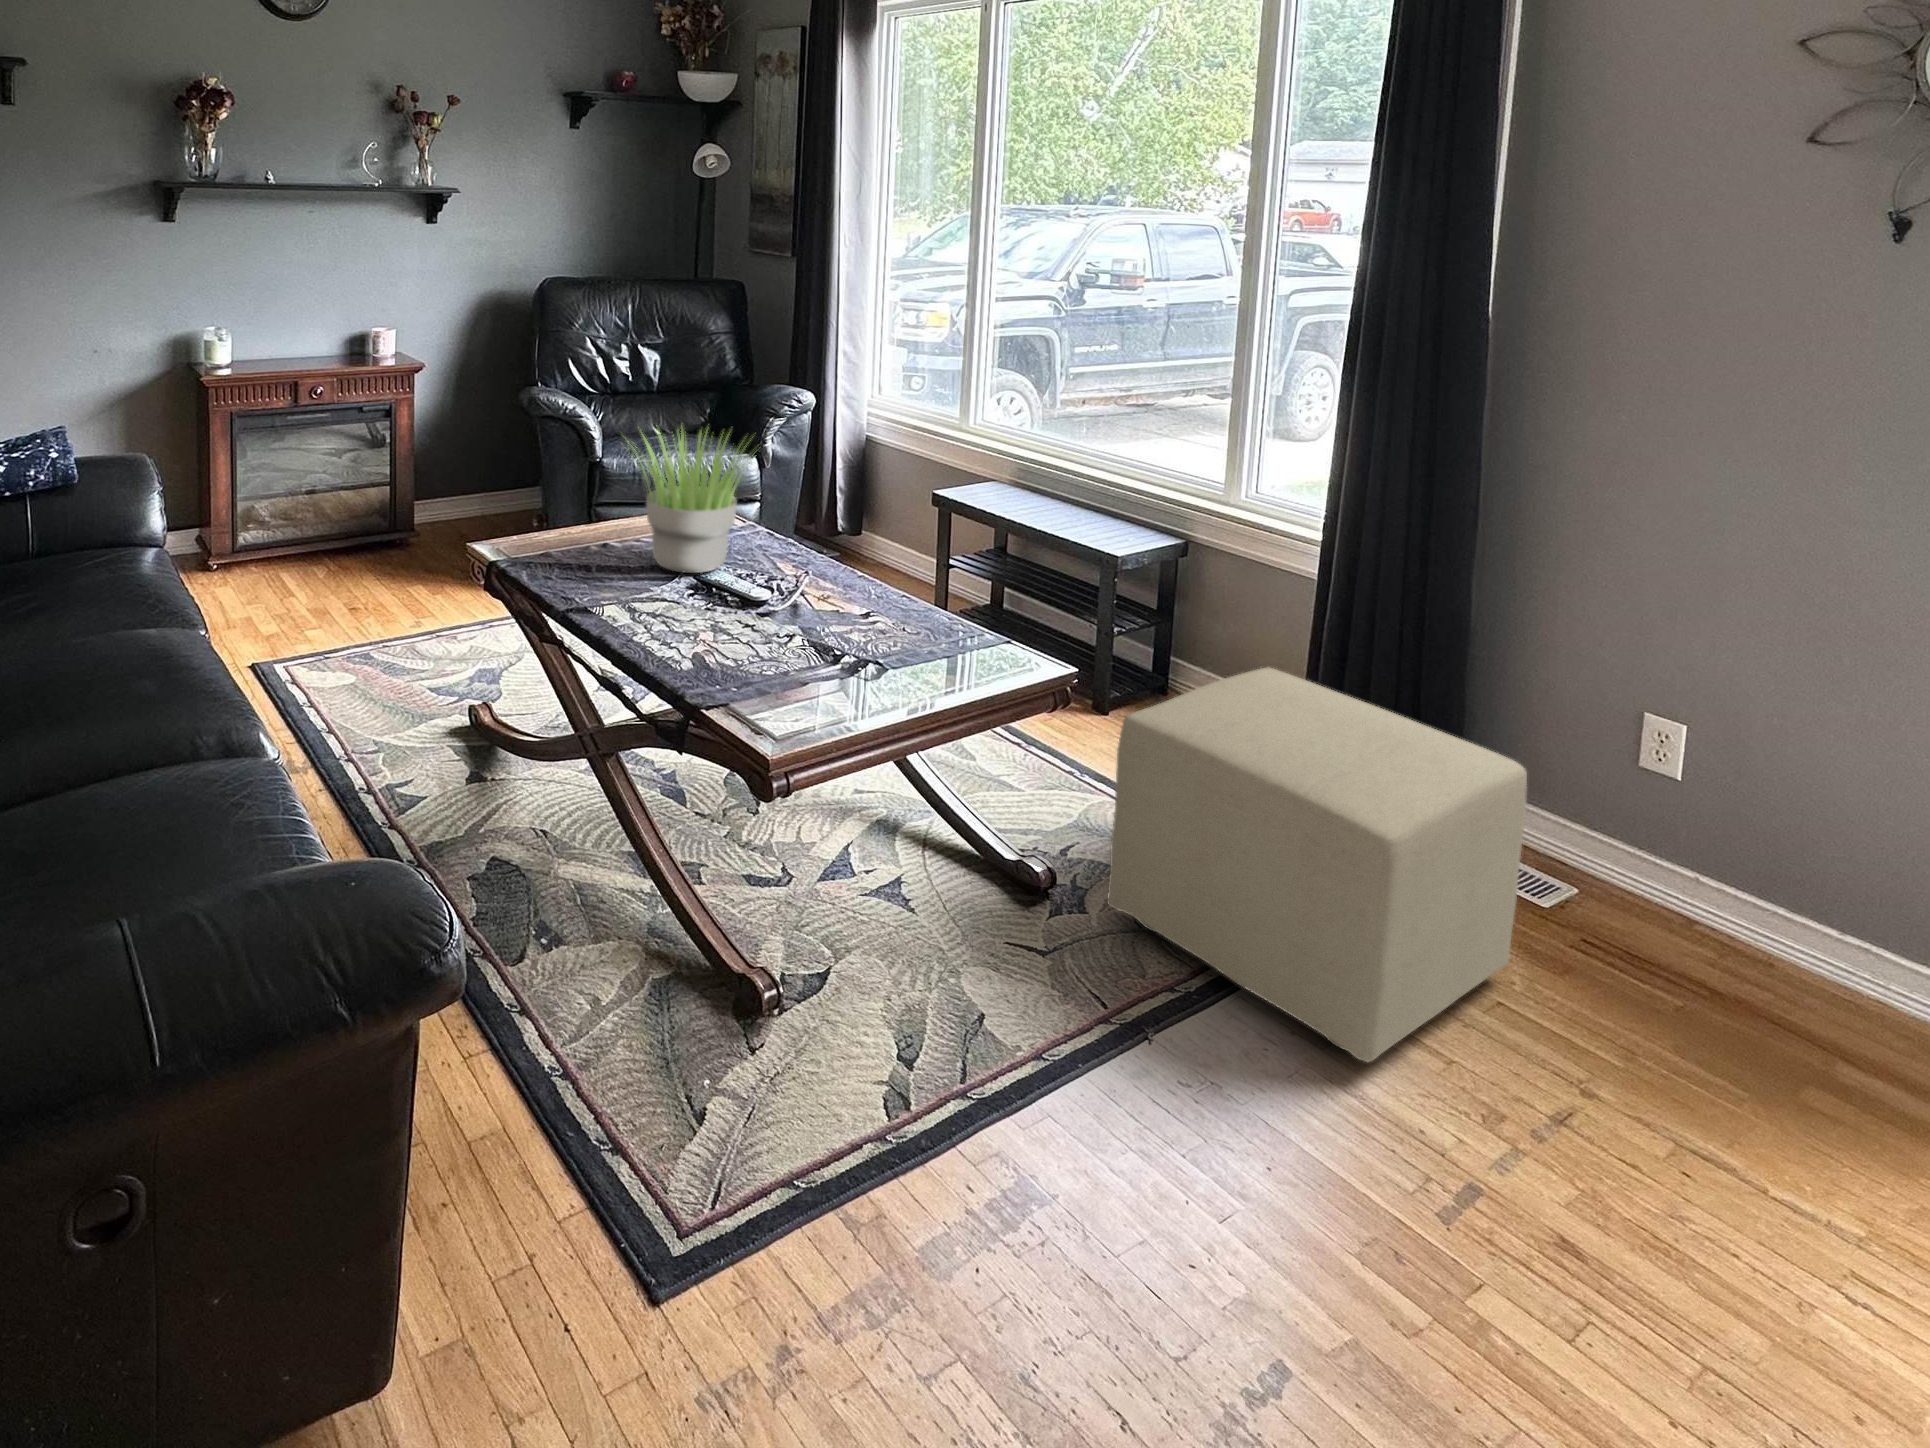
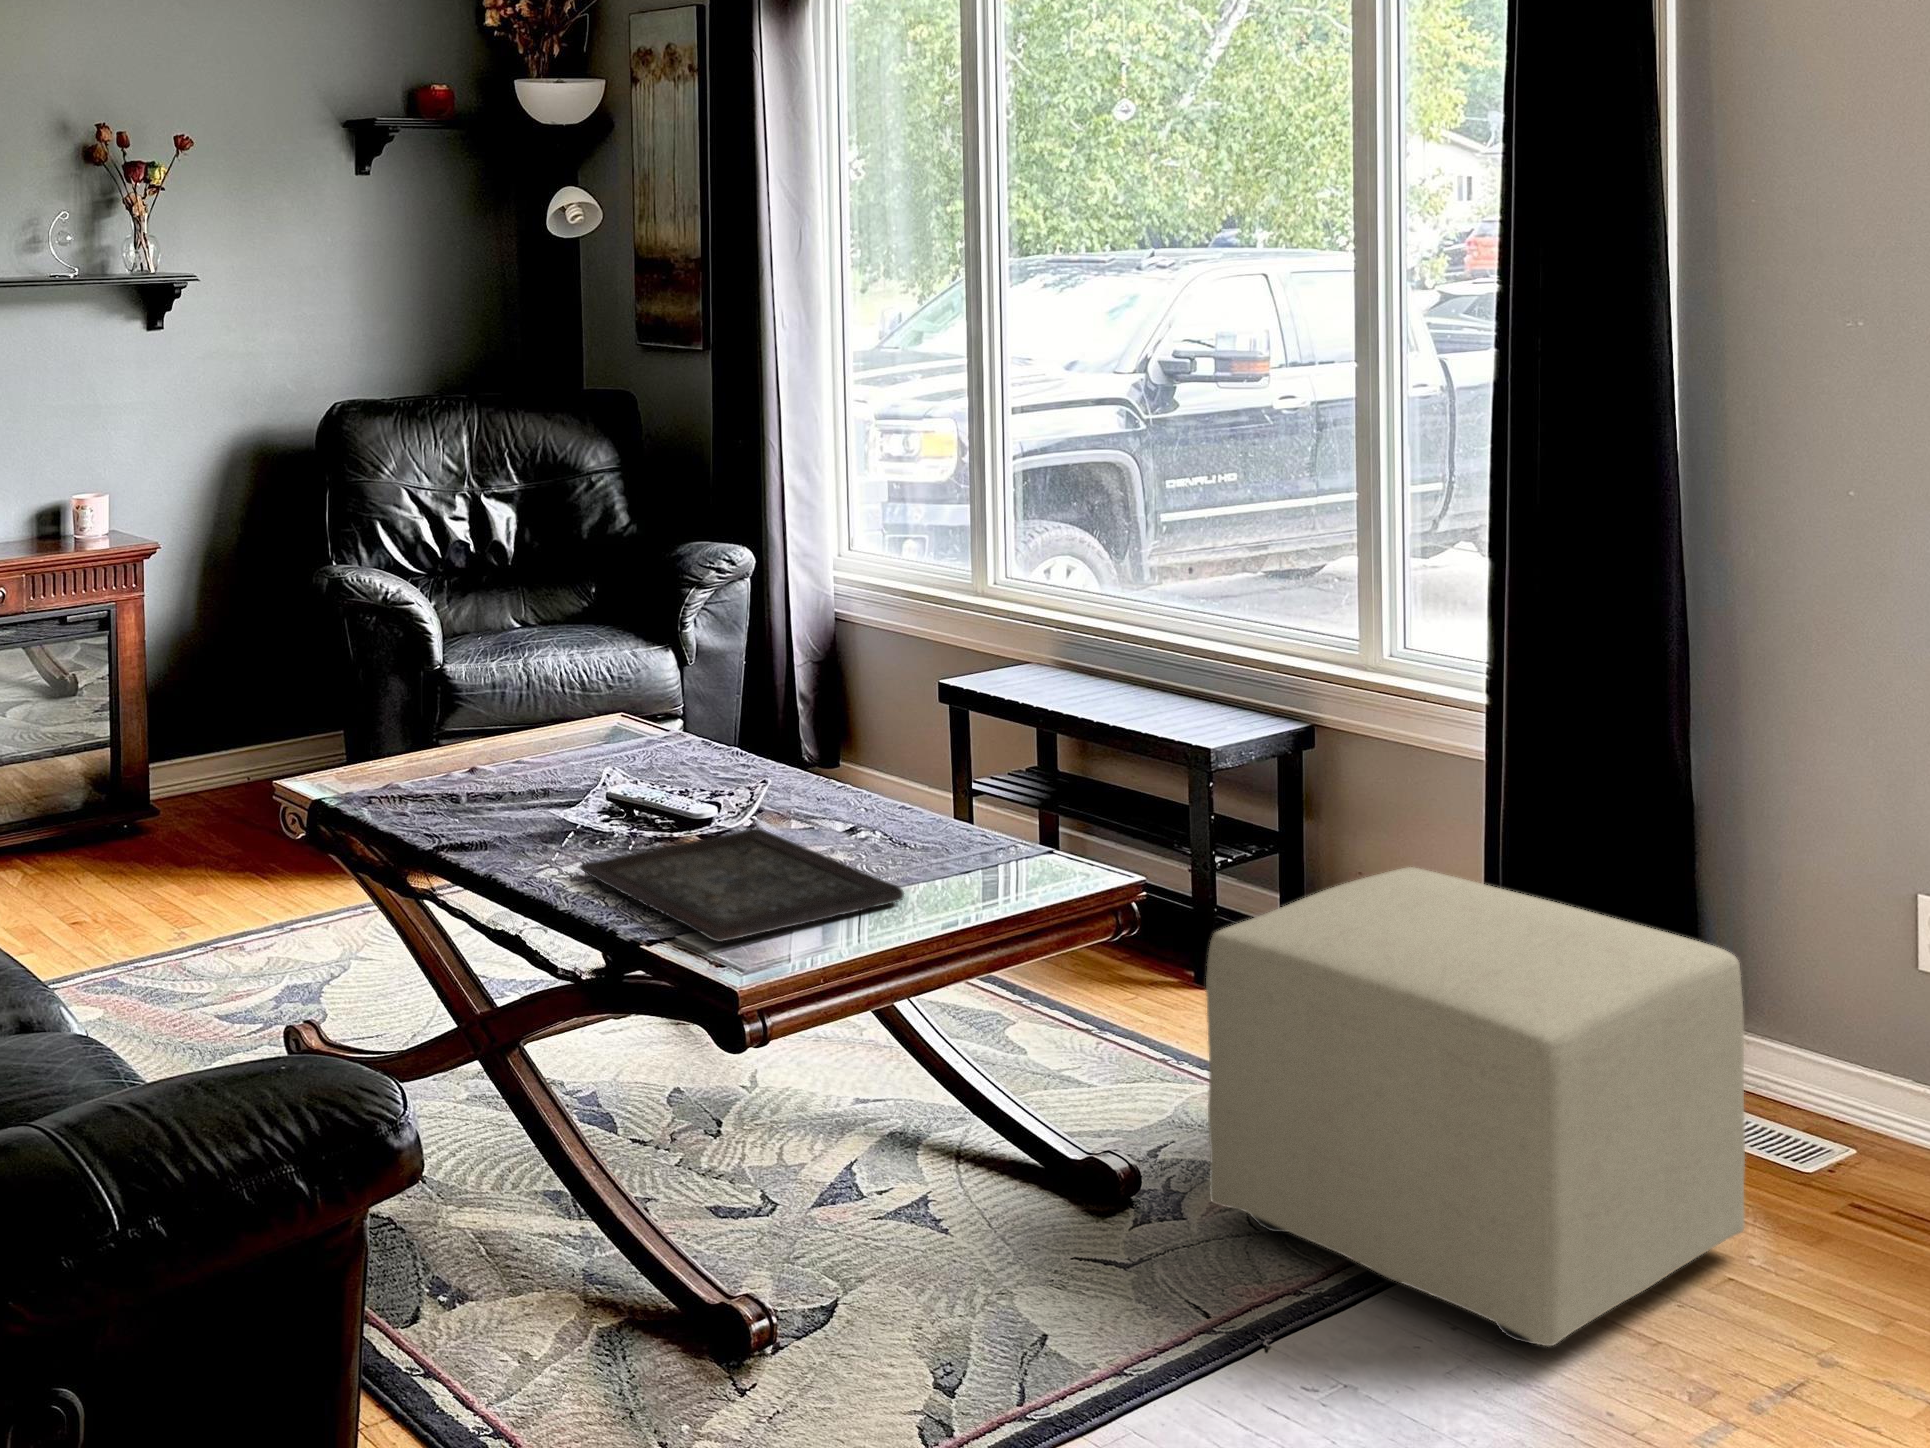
potted plant: present [634,427,756,573] -> none [486,582,698,792]
tray: none [664,614,900,716] -> present [581,828,904,942]

